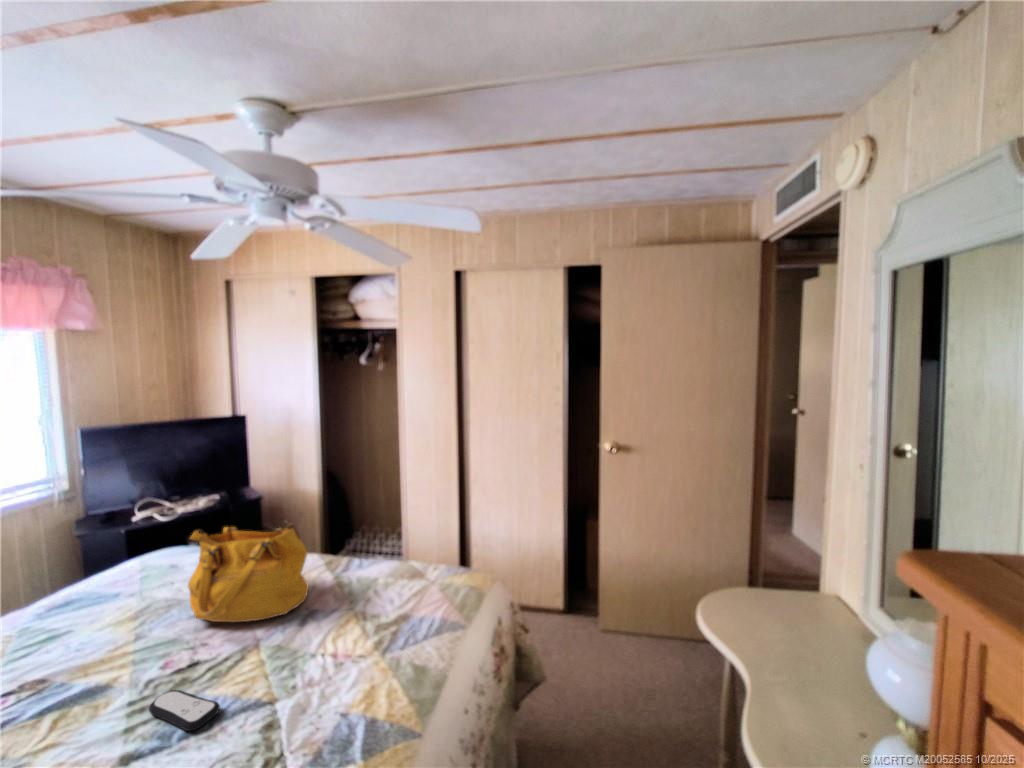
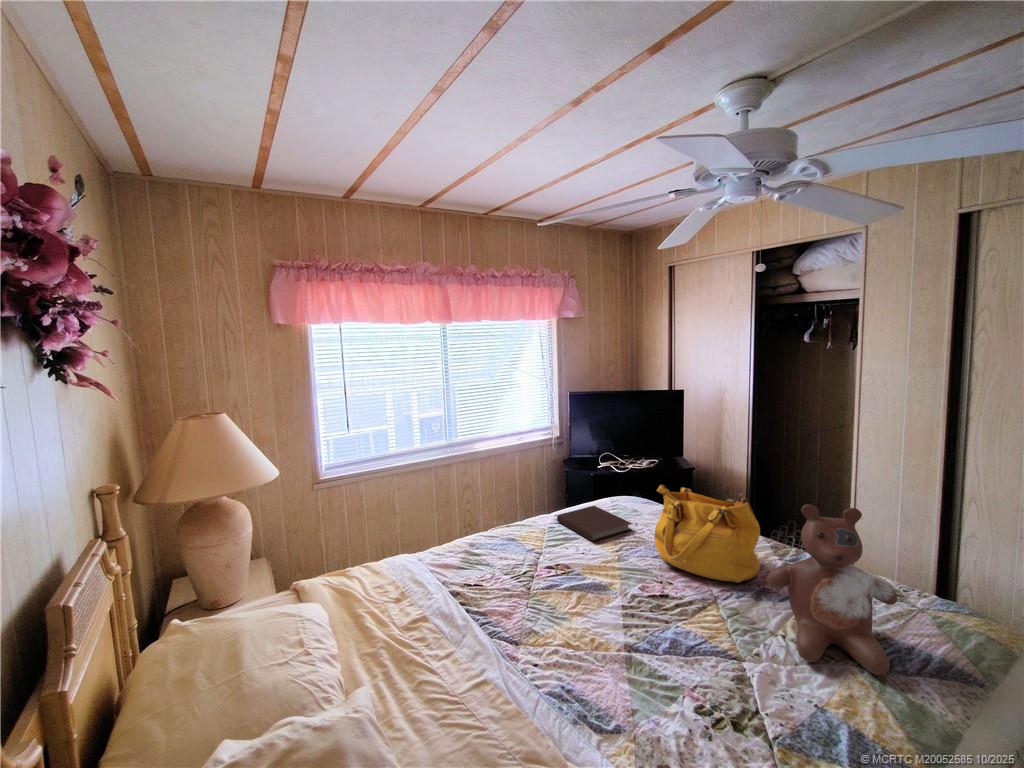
stuffed bear: none [306,513,411,671] -> present [767,504,898,676]
notebook: none [37,576,164,628] -> present [557,506,631,542]
remote control: present [149,690,220,731] -> none [638,610,693,651]

